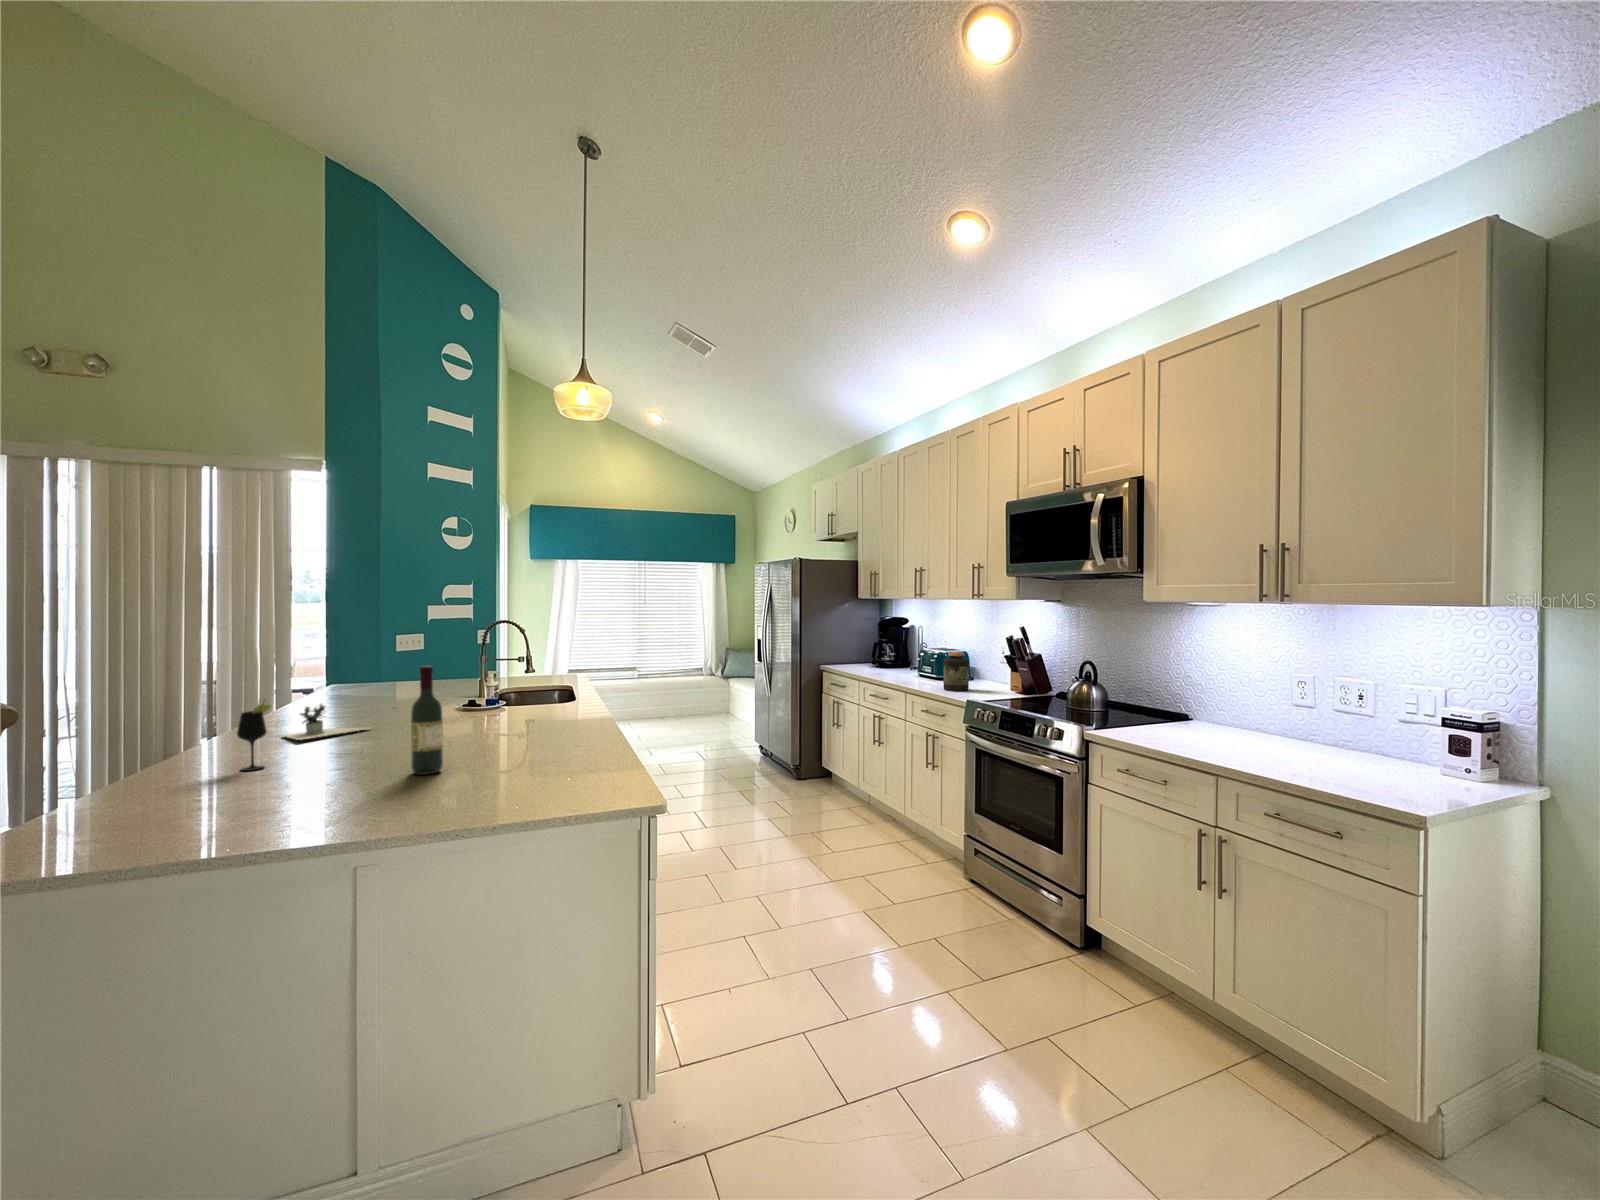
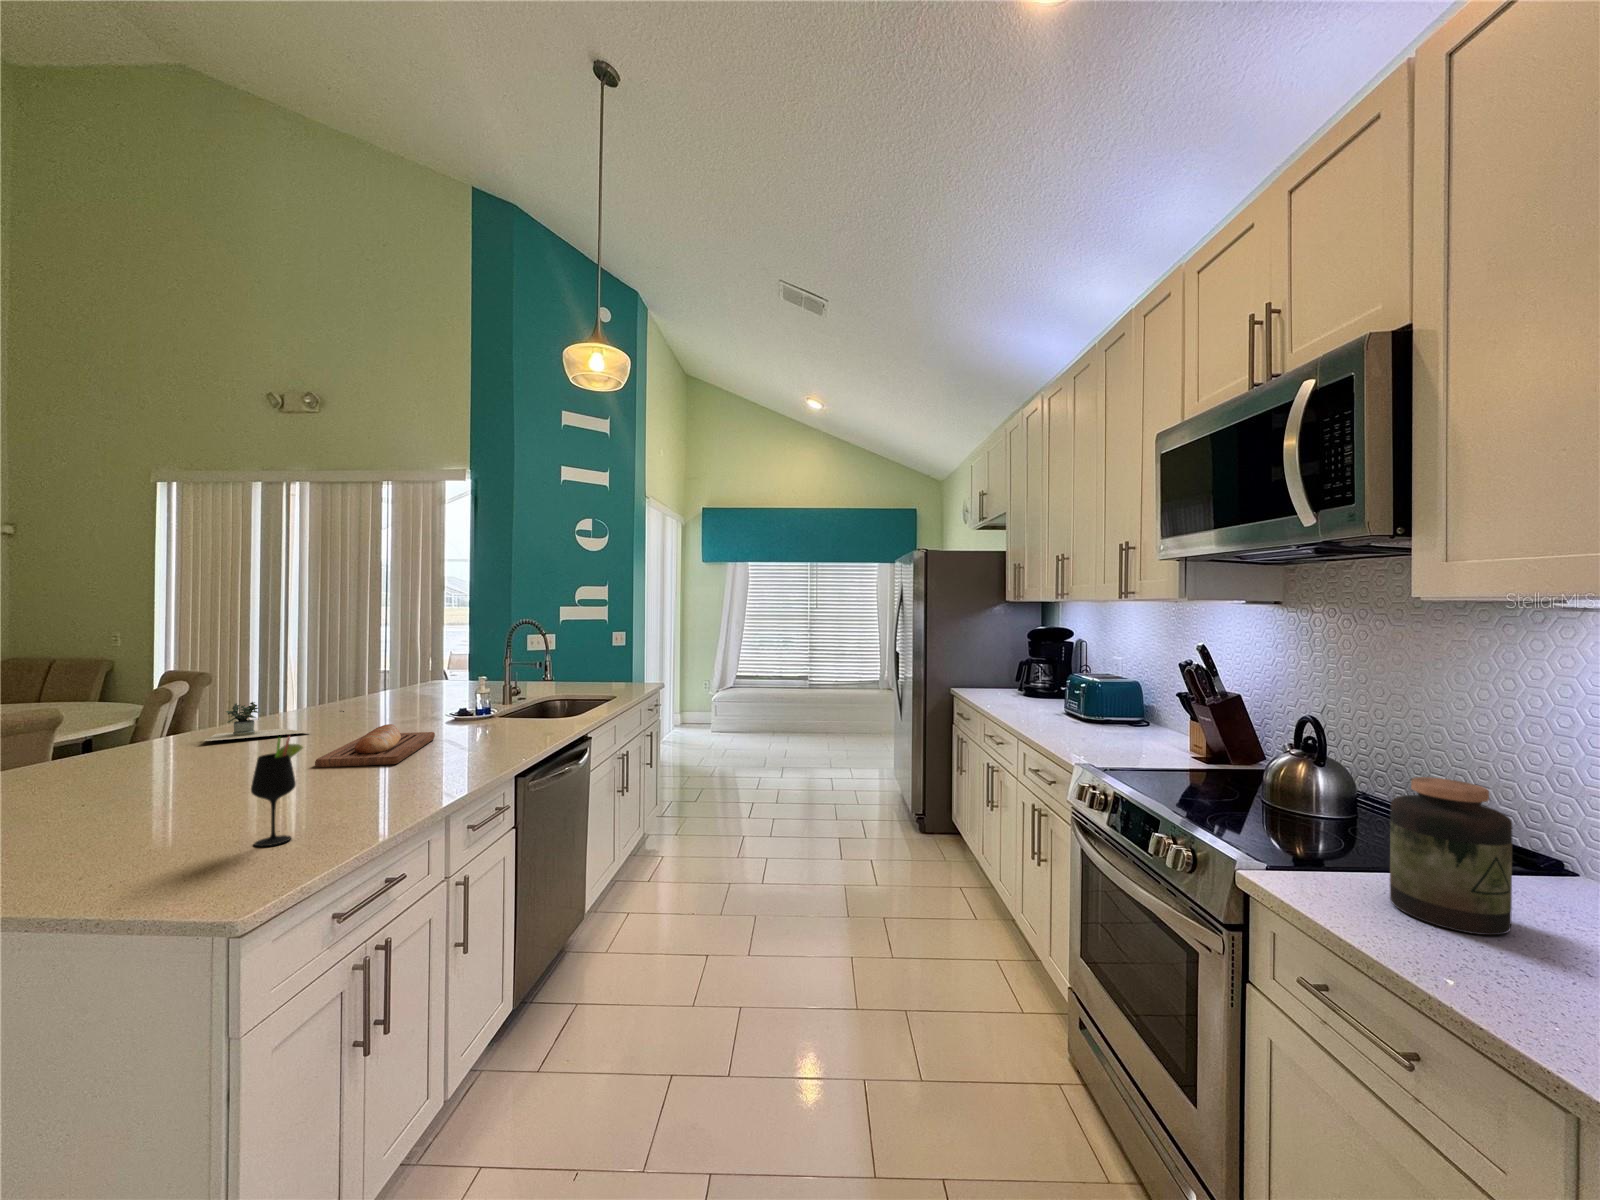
jar: present [944,652,969,691] -> present [1390,777,1512,935]
wine bottle: present [411,666,443,775] -> none [147,666,198,810]
wine glass: present [237,699,271,771] -> present [251,736,303,846]
bread loaf: none [441,713,520,746] -> present [315,724,435,767]

